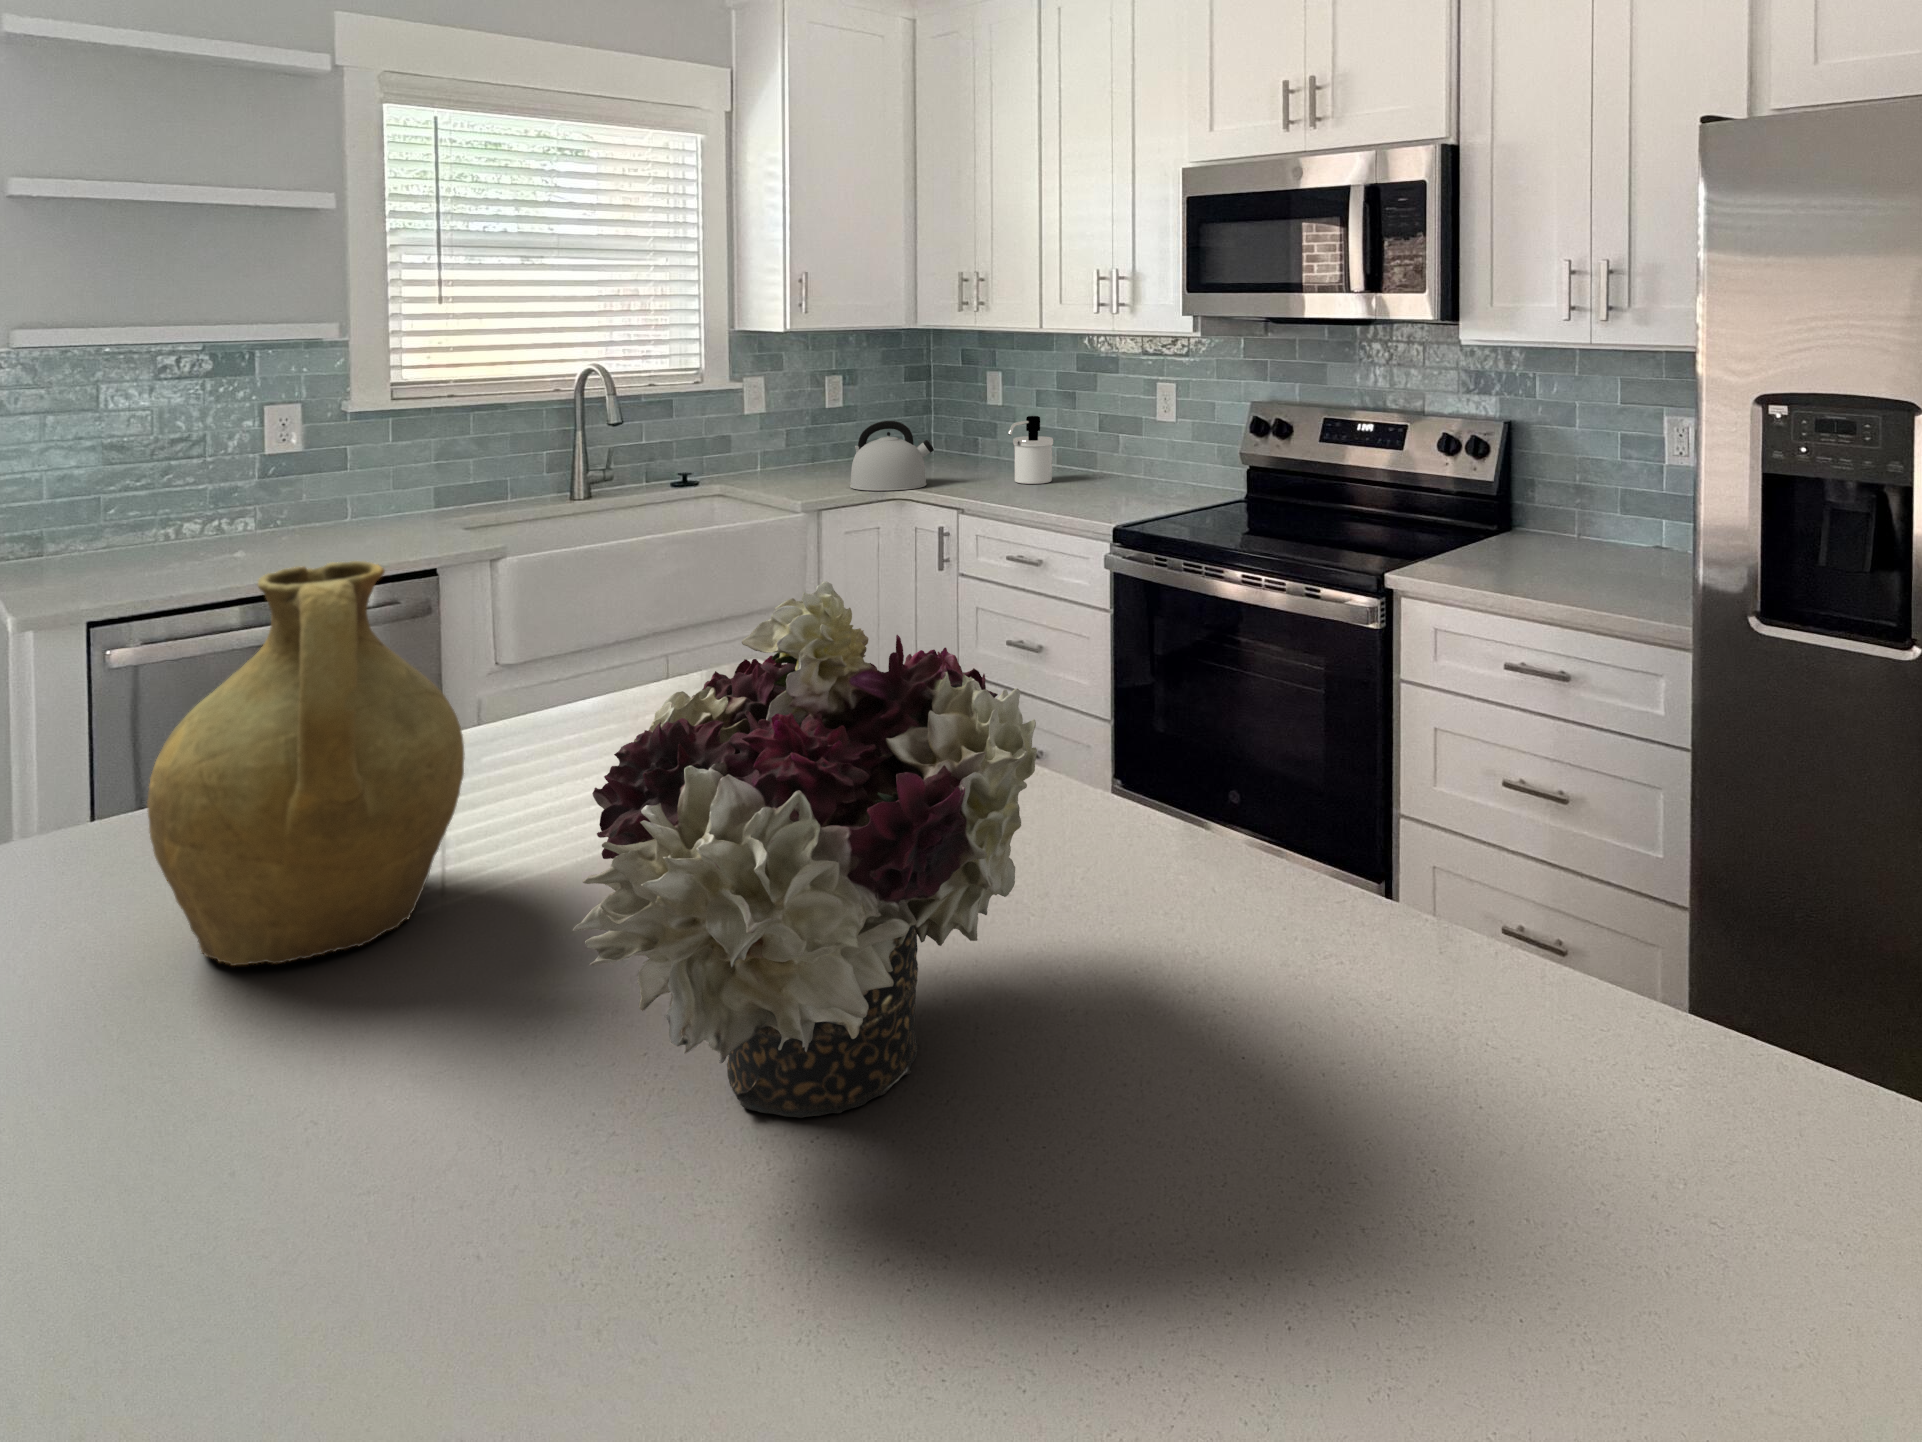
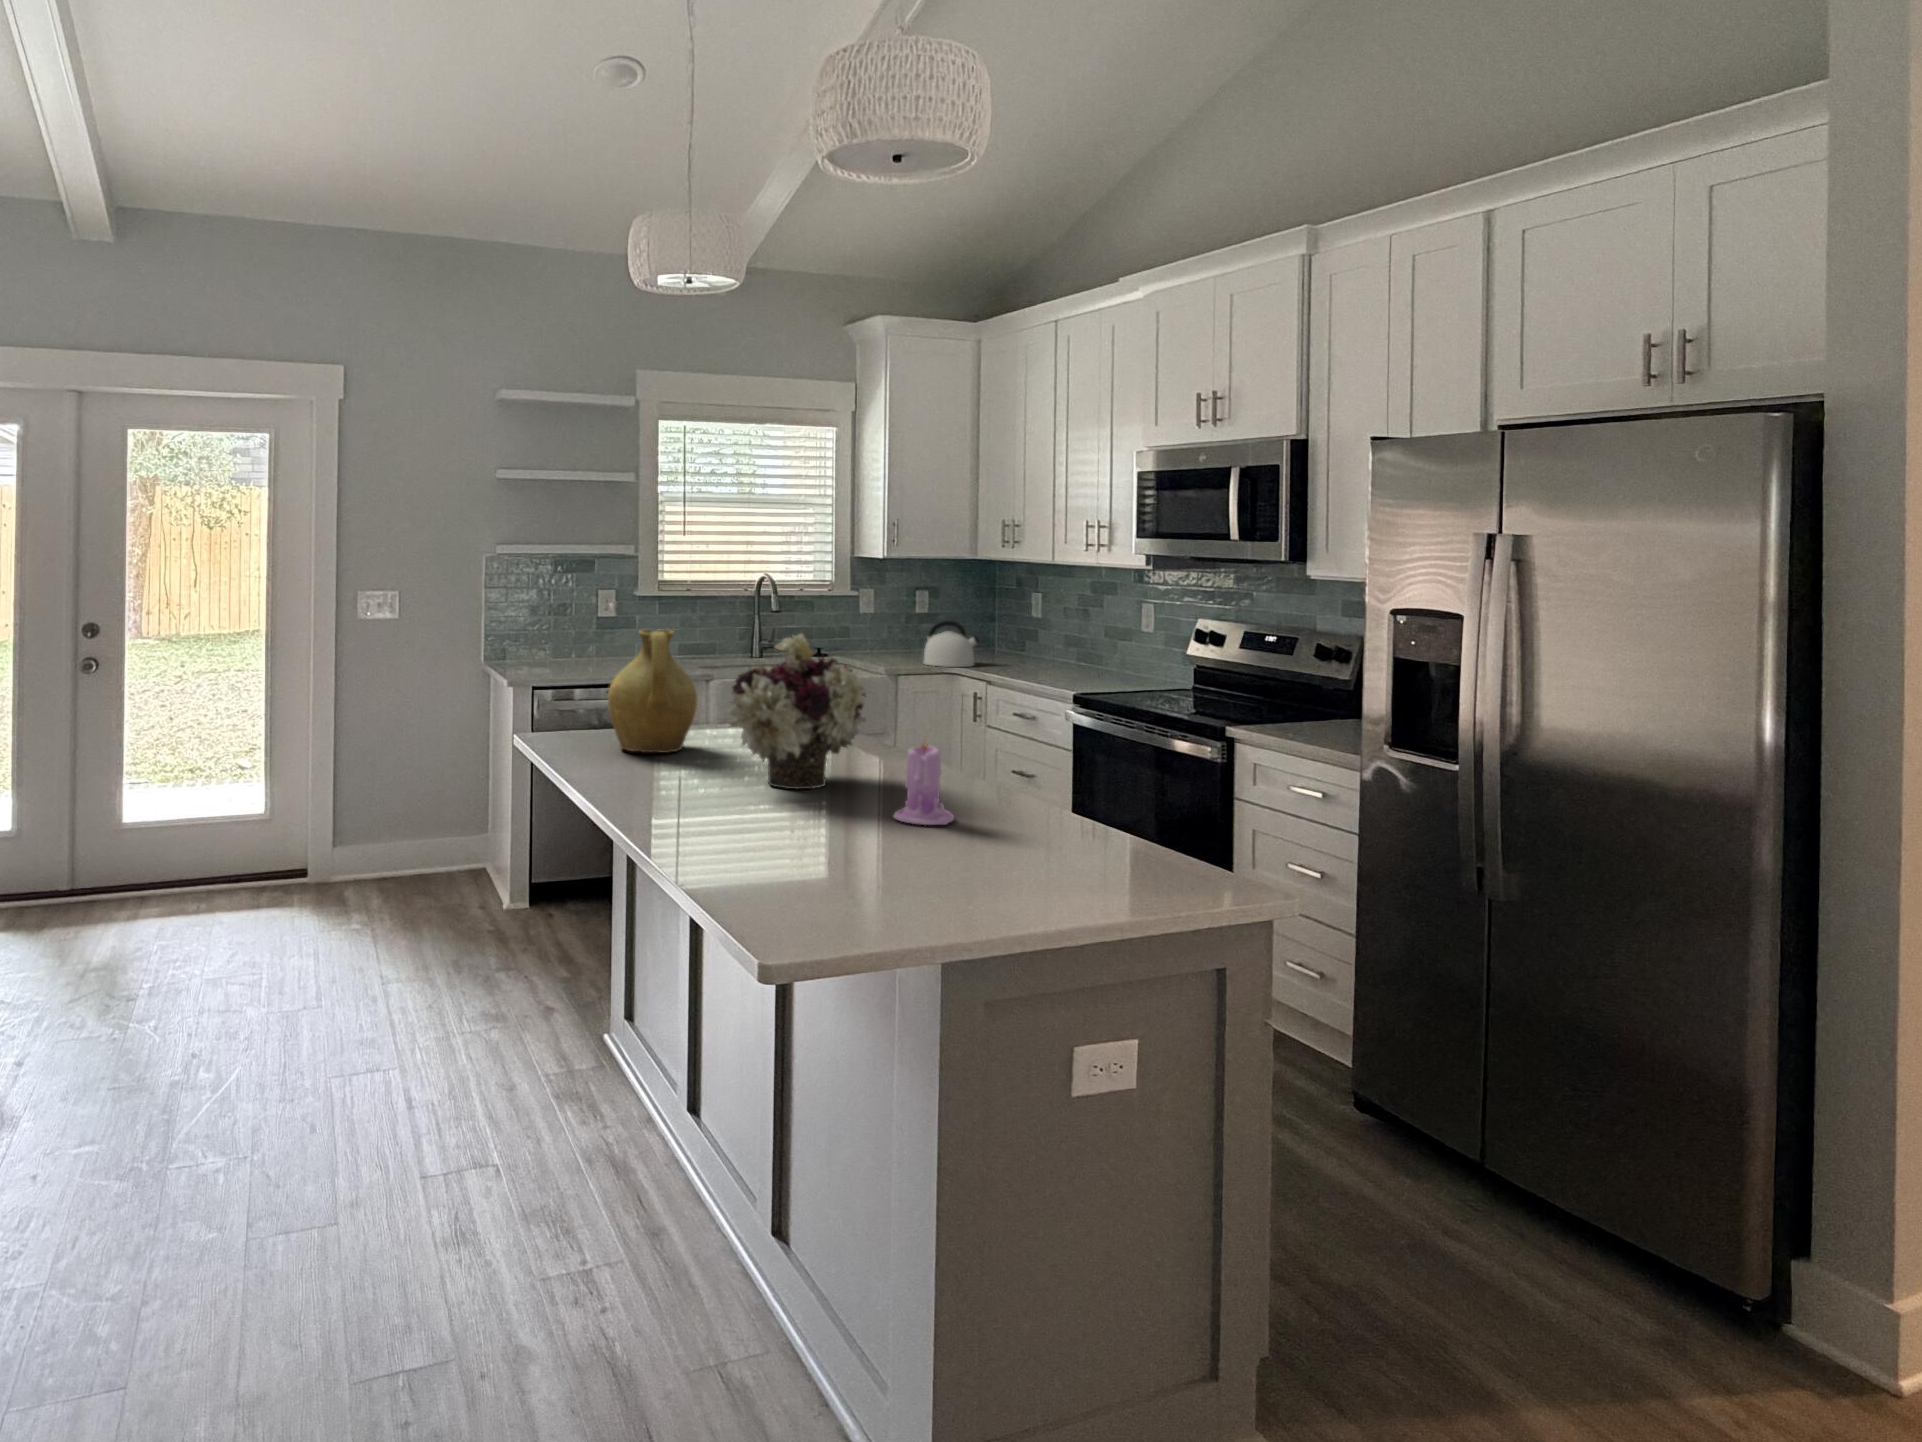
soap dispenser: present [1008,416,1053,484] -> none [1029,622,1065,670]
candle: none [1261,960,1482,1327] -> present [893,743,954,825]

